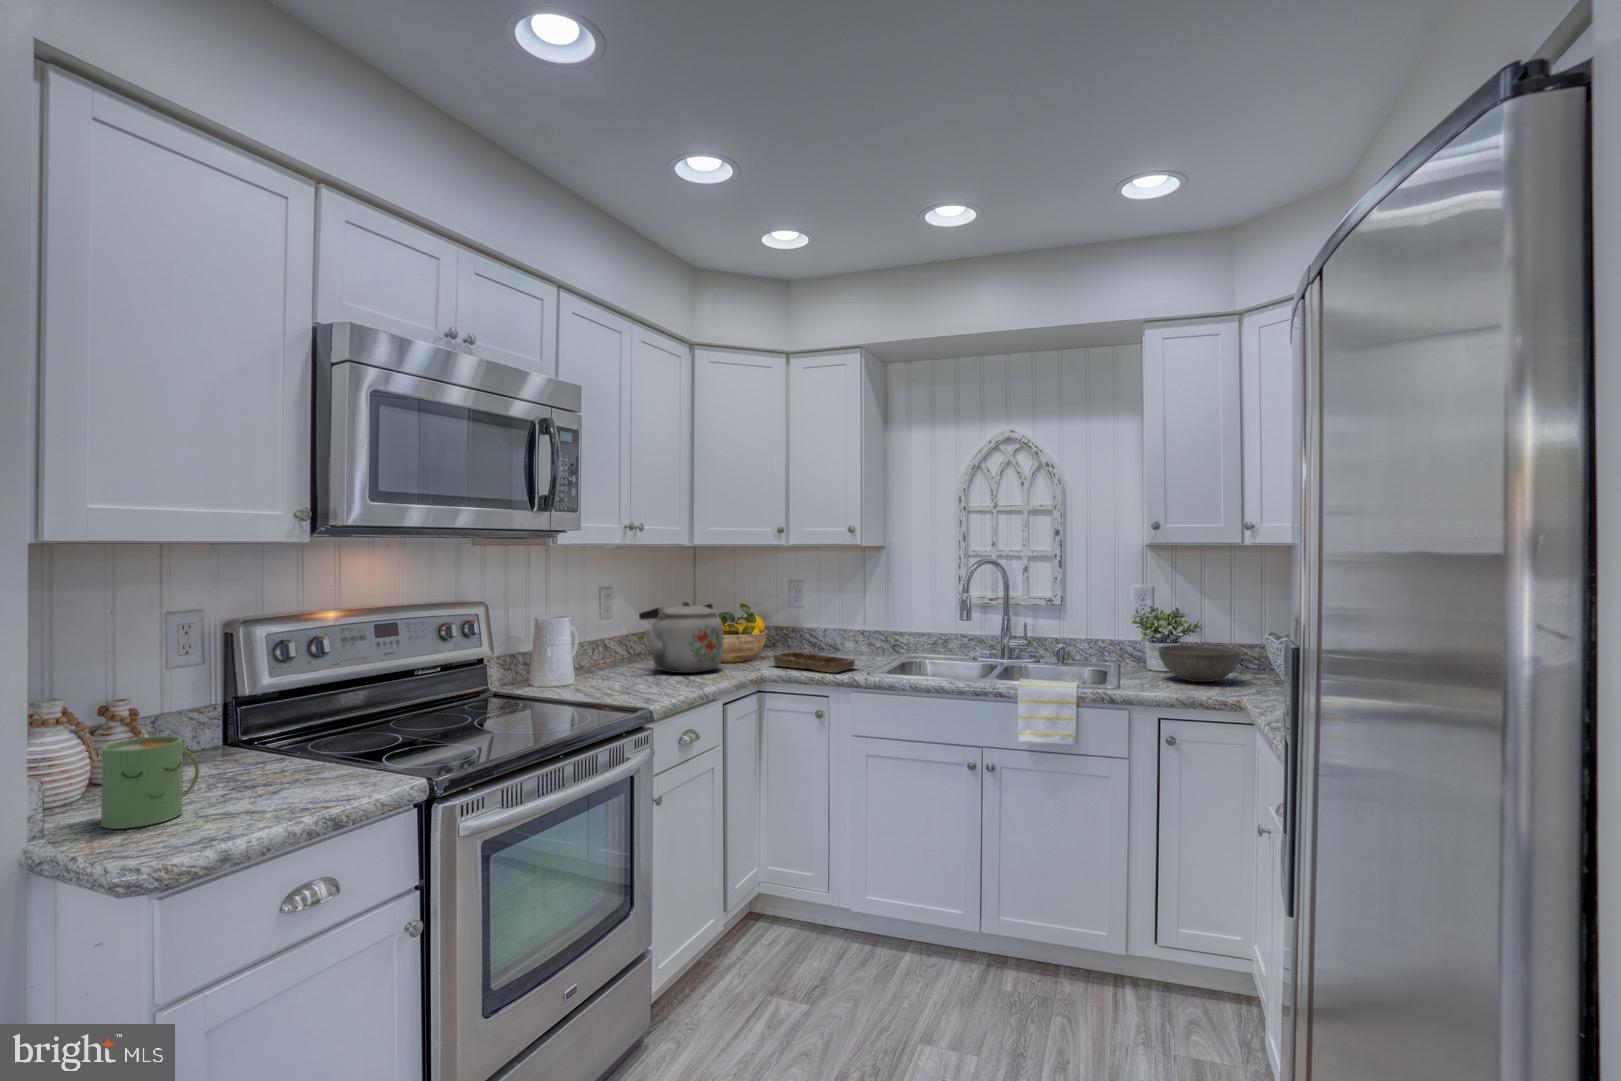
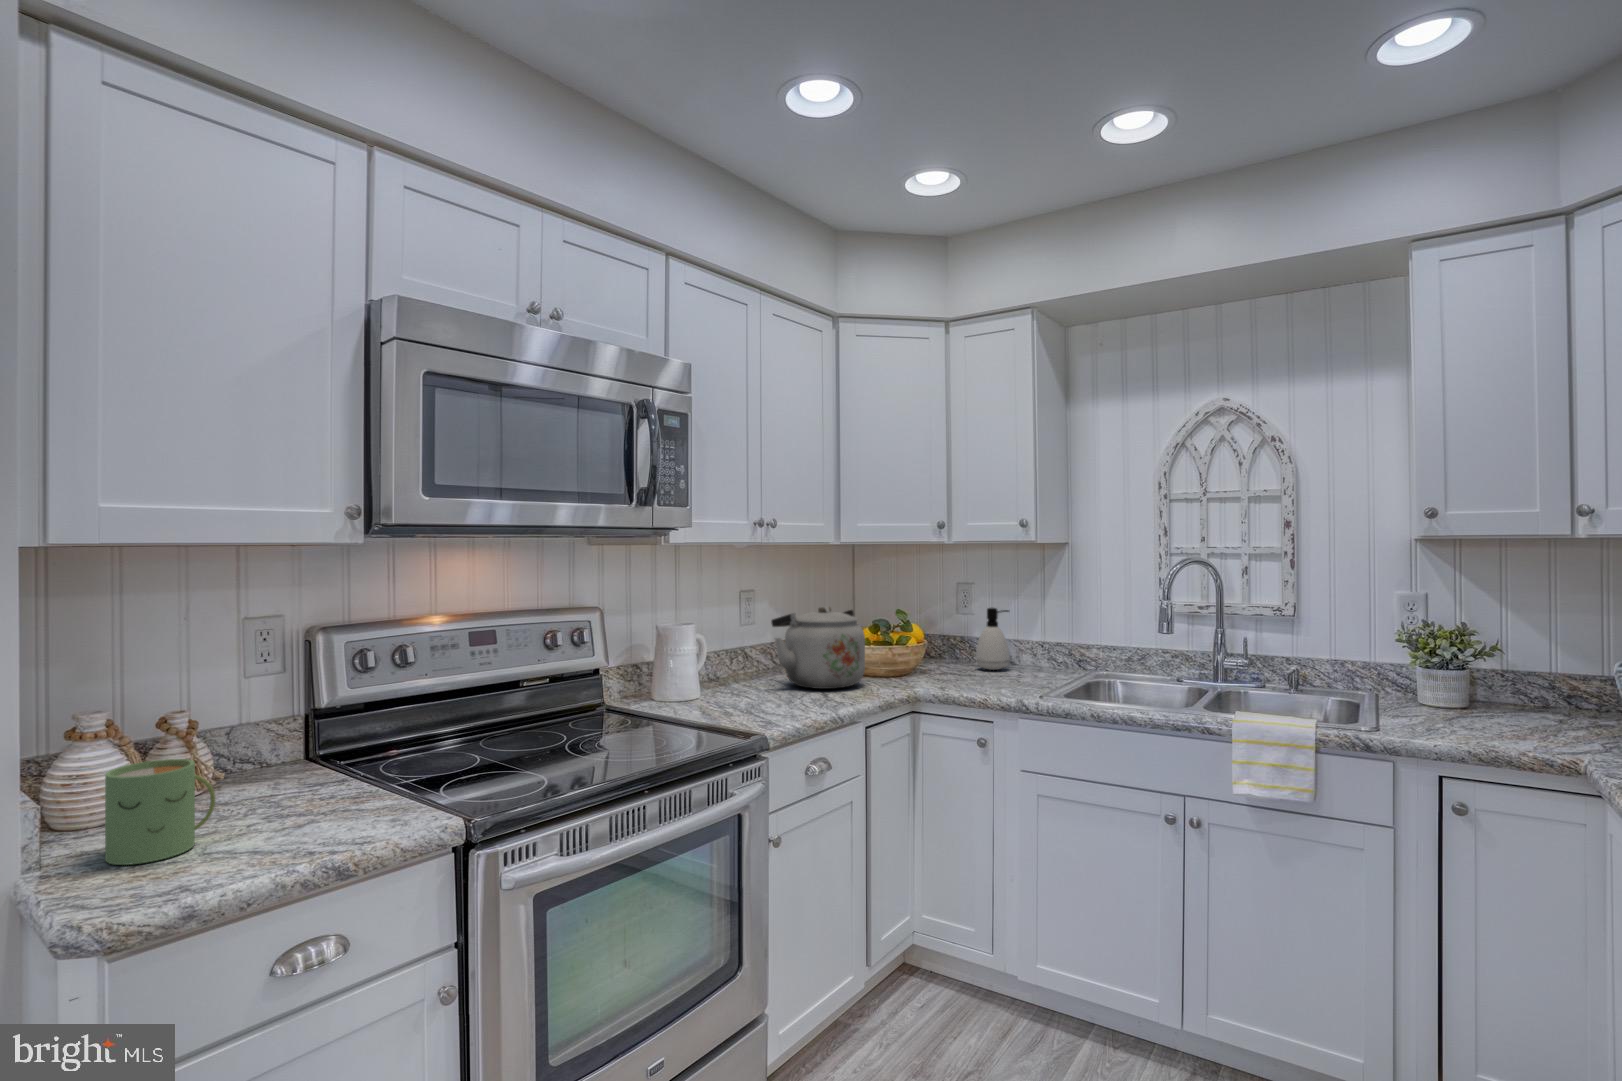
soap dispenser: none [813,601,841,654] -> present [976,608,1010,670]
bowl: present [1159,645,1241,682] -> none [1440,673,1574,727]
tray: present [773,651,856,673] -> none [919,665,1029,695]

